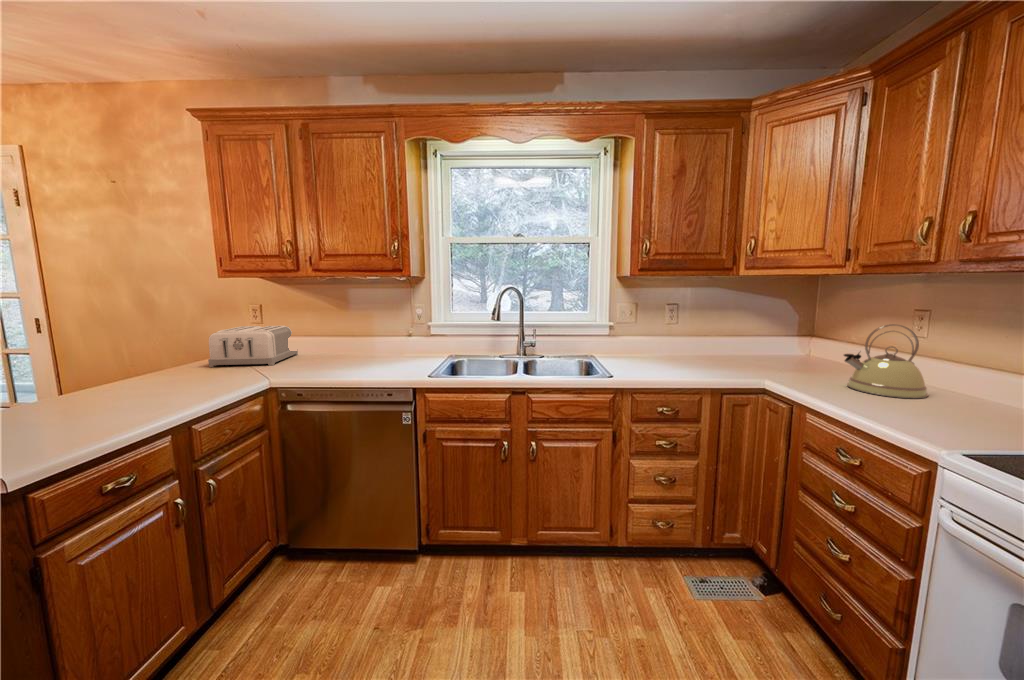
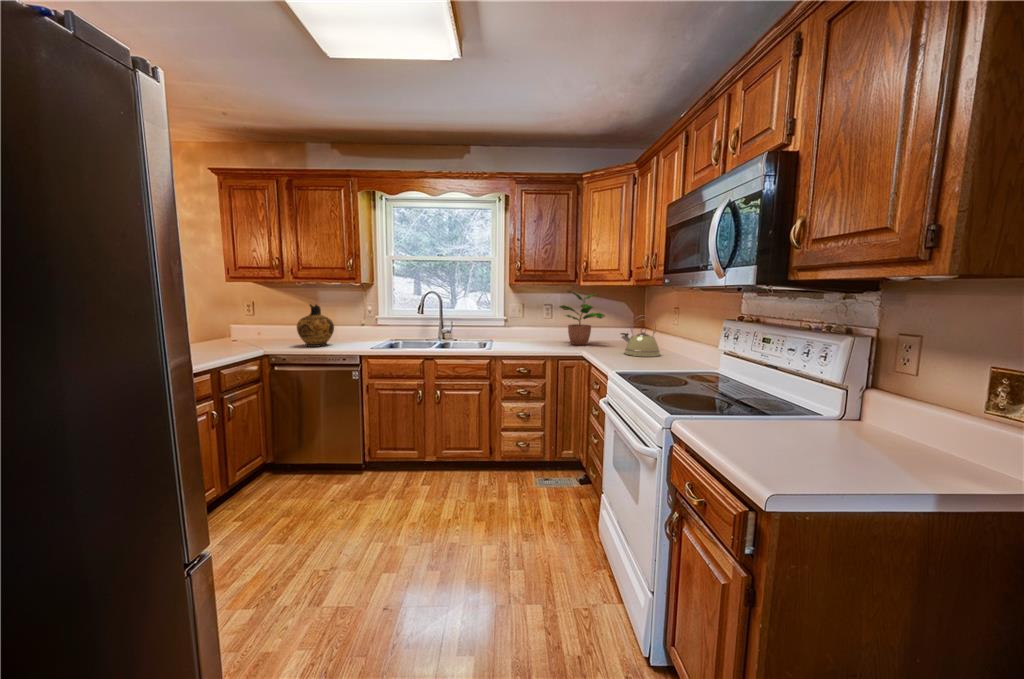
potted plant: none [697,283,787,366] -> present [560,291,605,345]
ceramic jug: none [318,309,373,372] -> present [297,304,334,347]
toaster: present [208,326,298,367] -> none [216,317,279,344]

